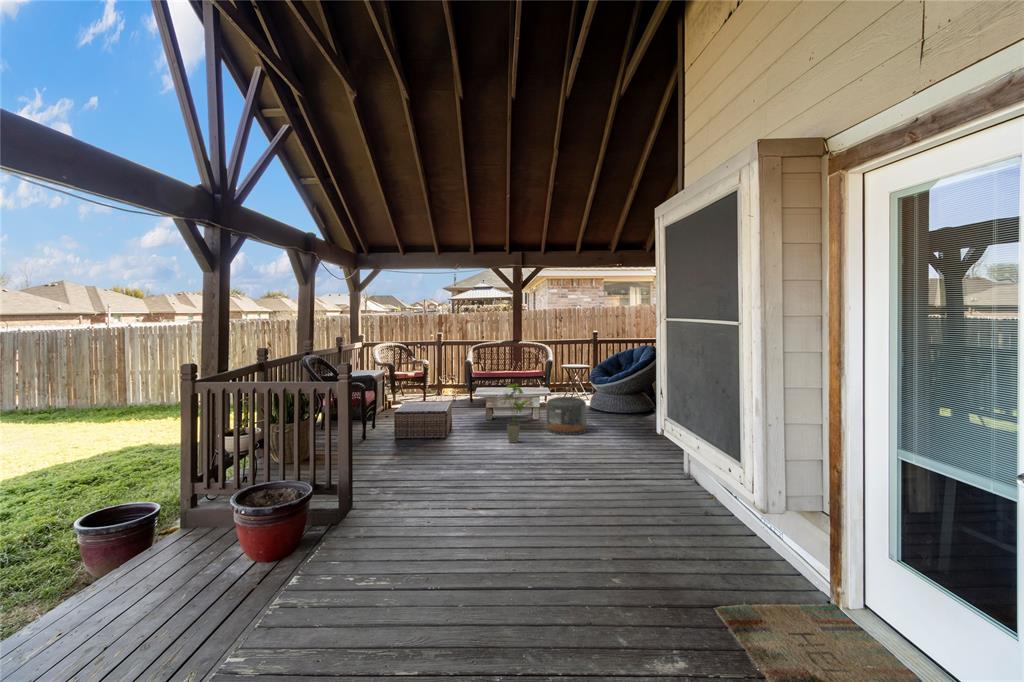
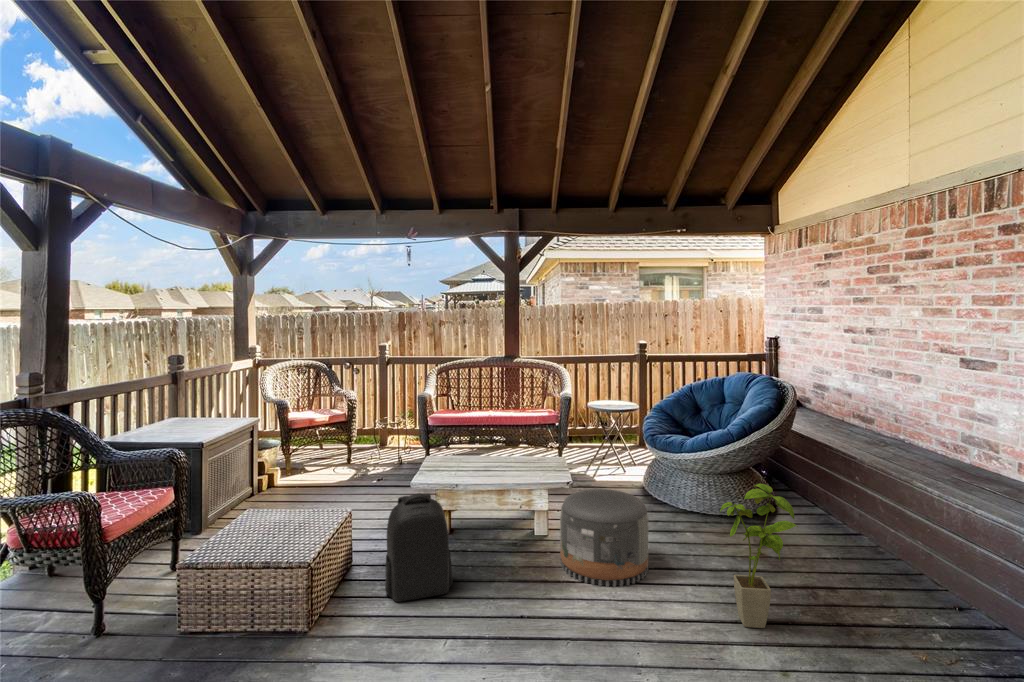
house plant: present [504,384,530,443] -> present [720,484,798,628]
backpack: none [468,394,498,439] -> present [385,493,453,602]

